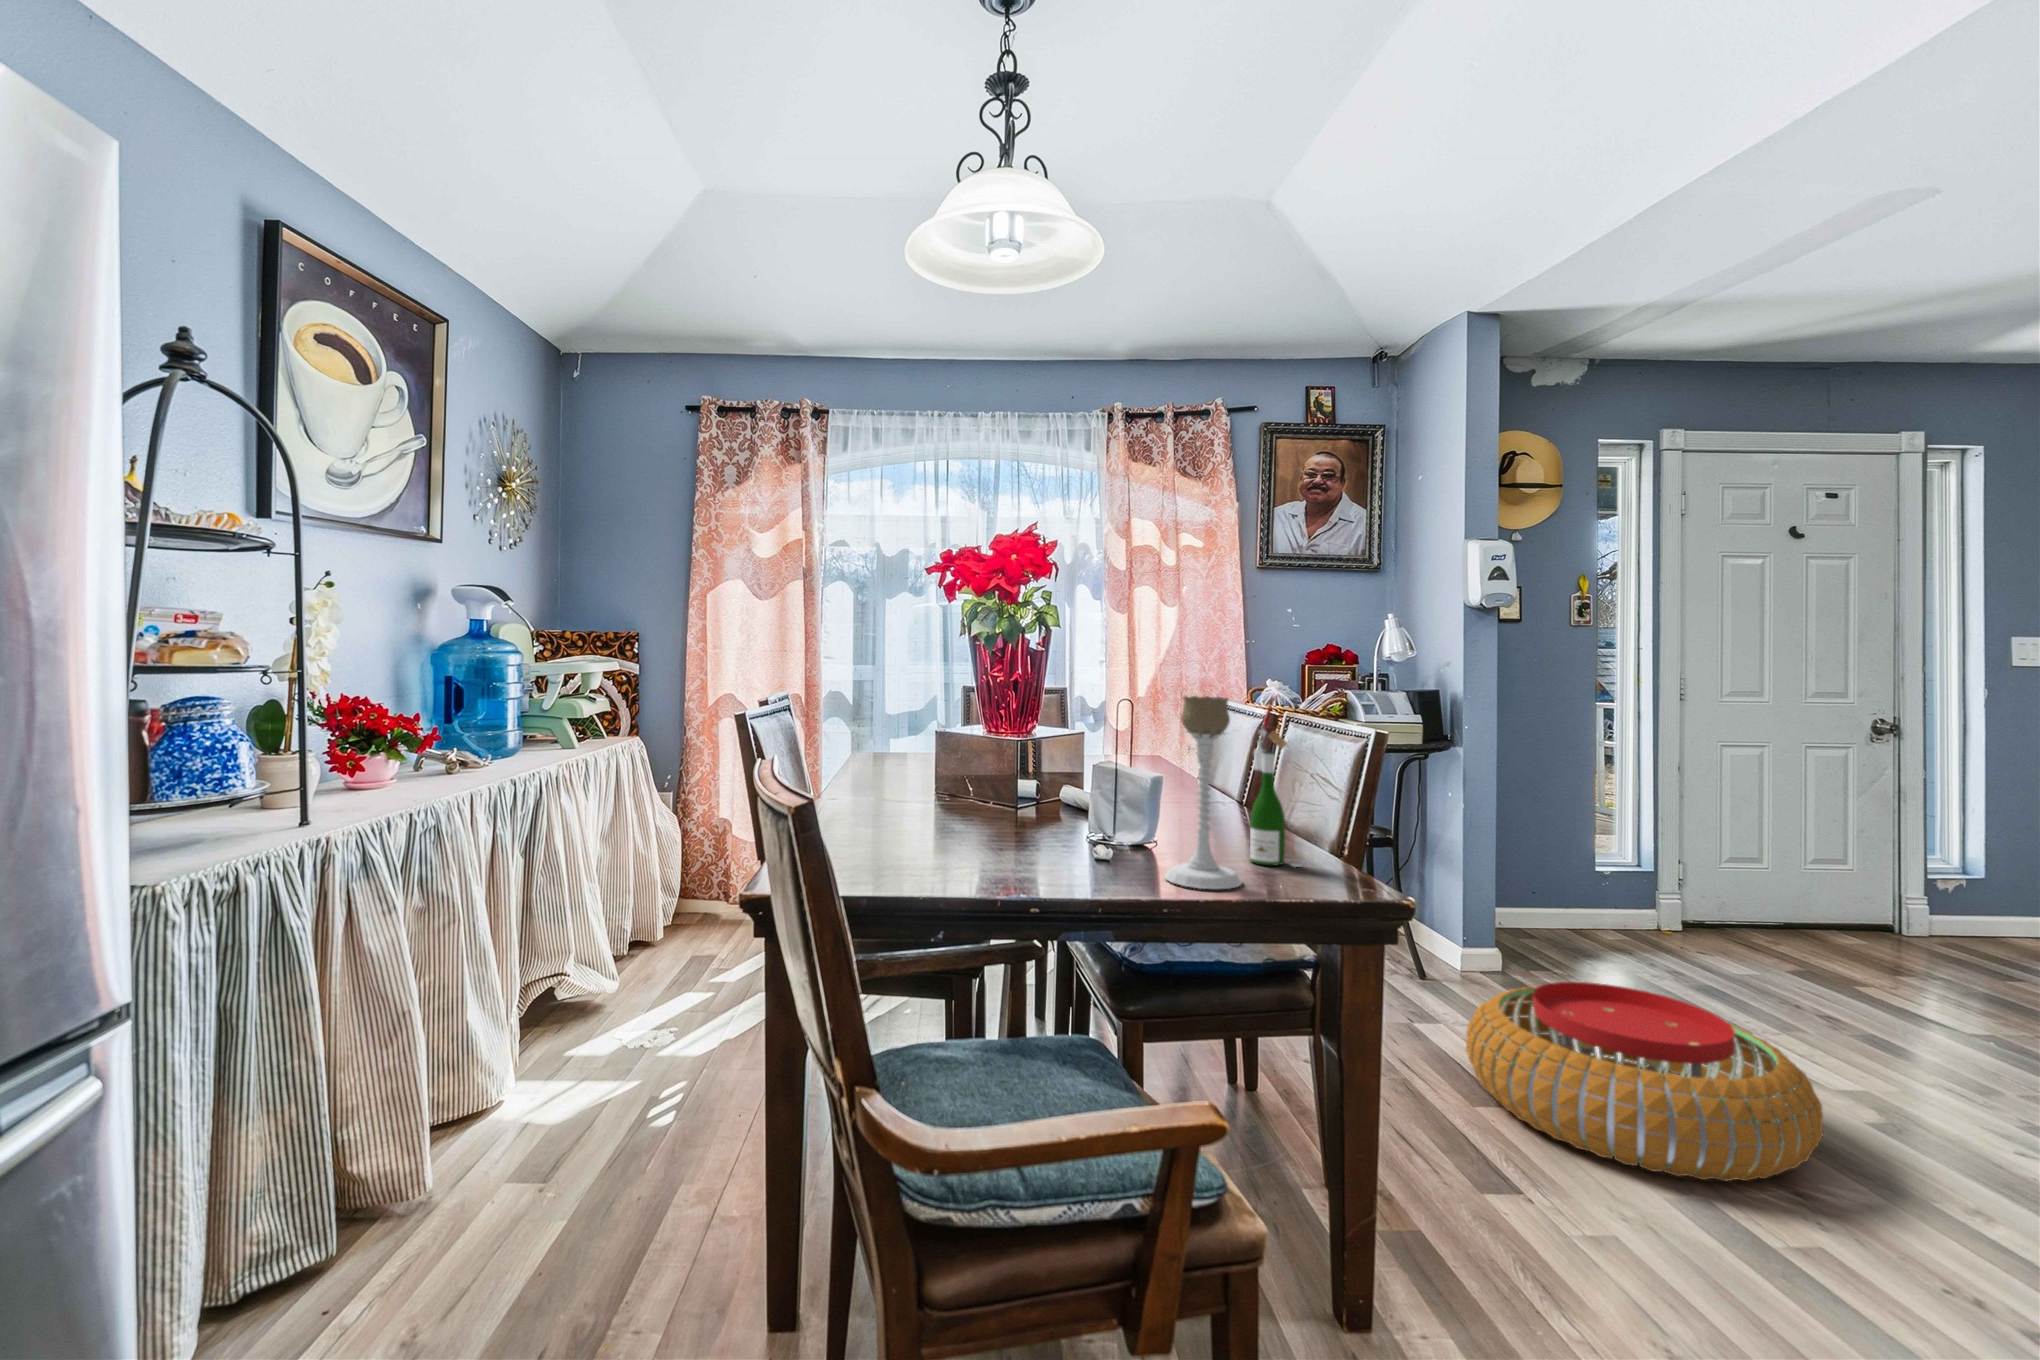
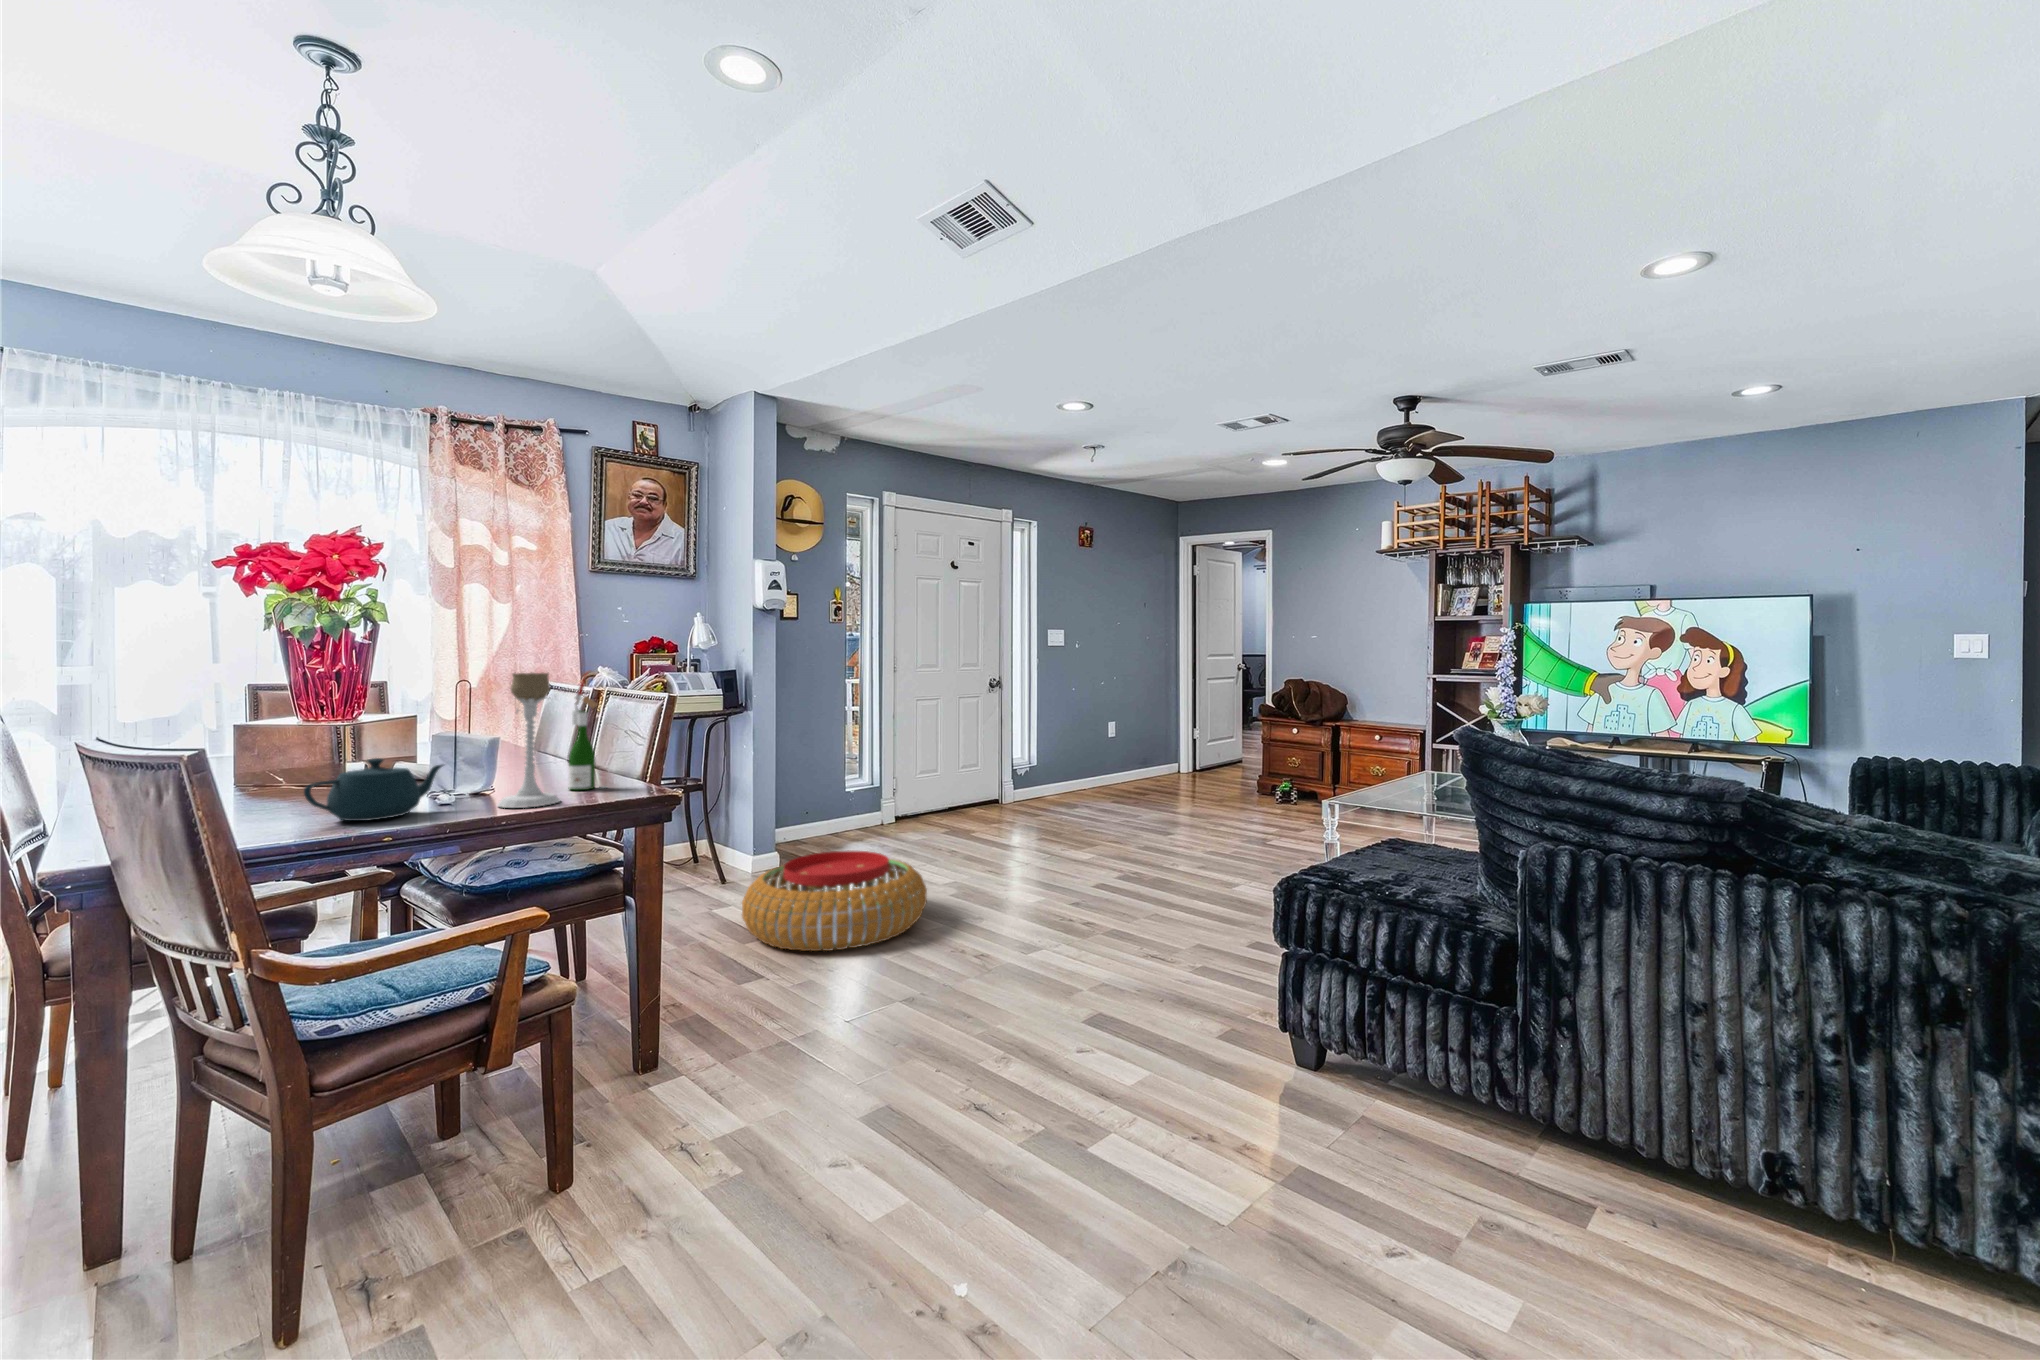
teapot: none [968,797,1109,877] -> present [304,758,444,821]

